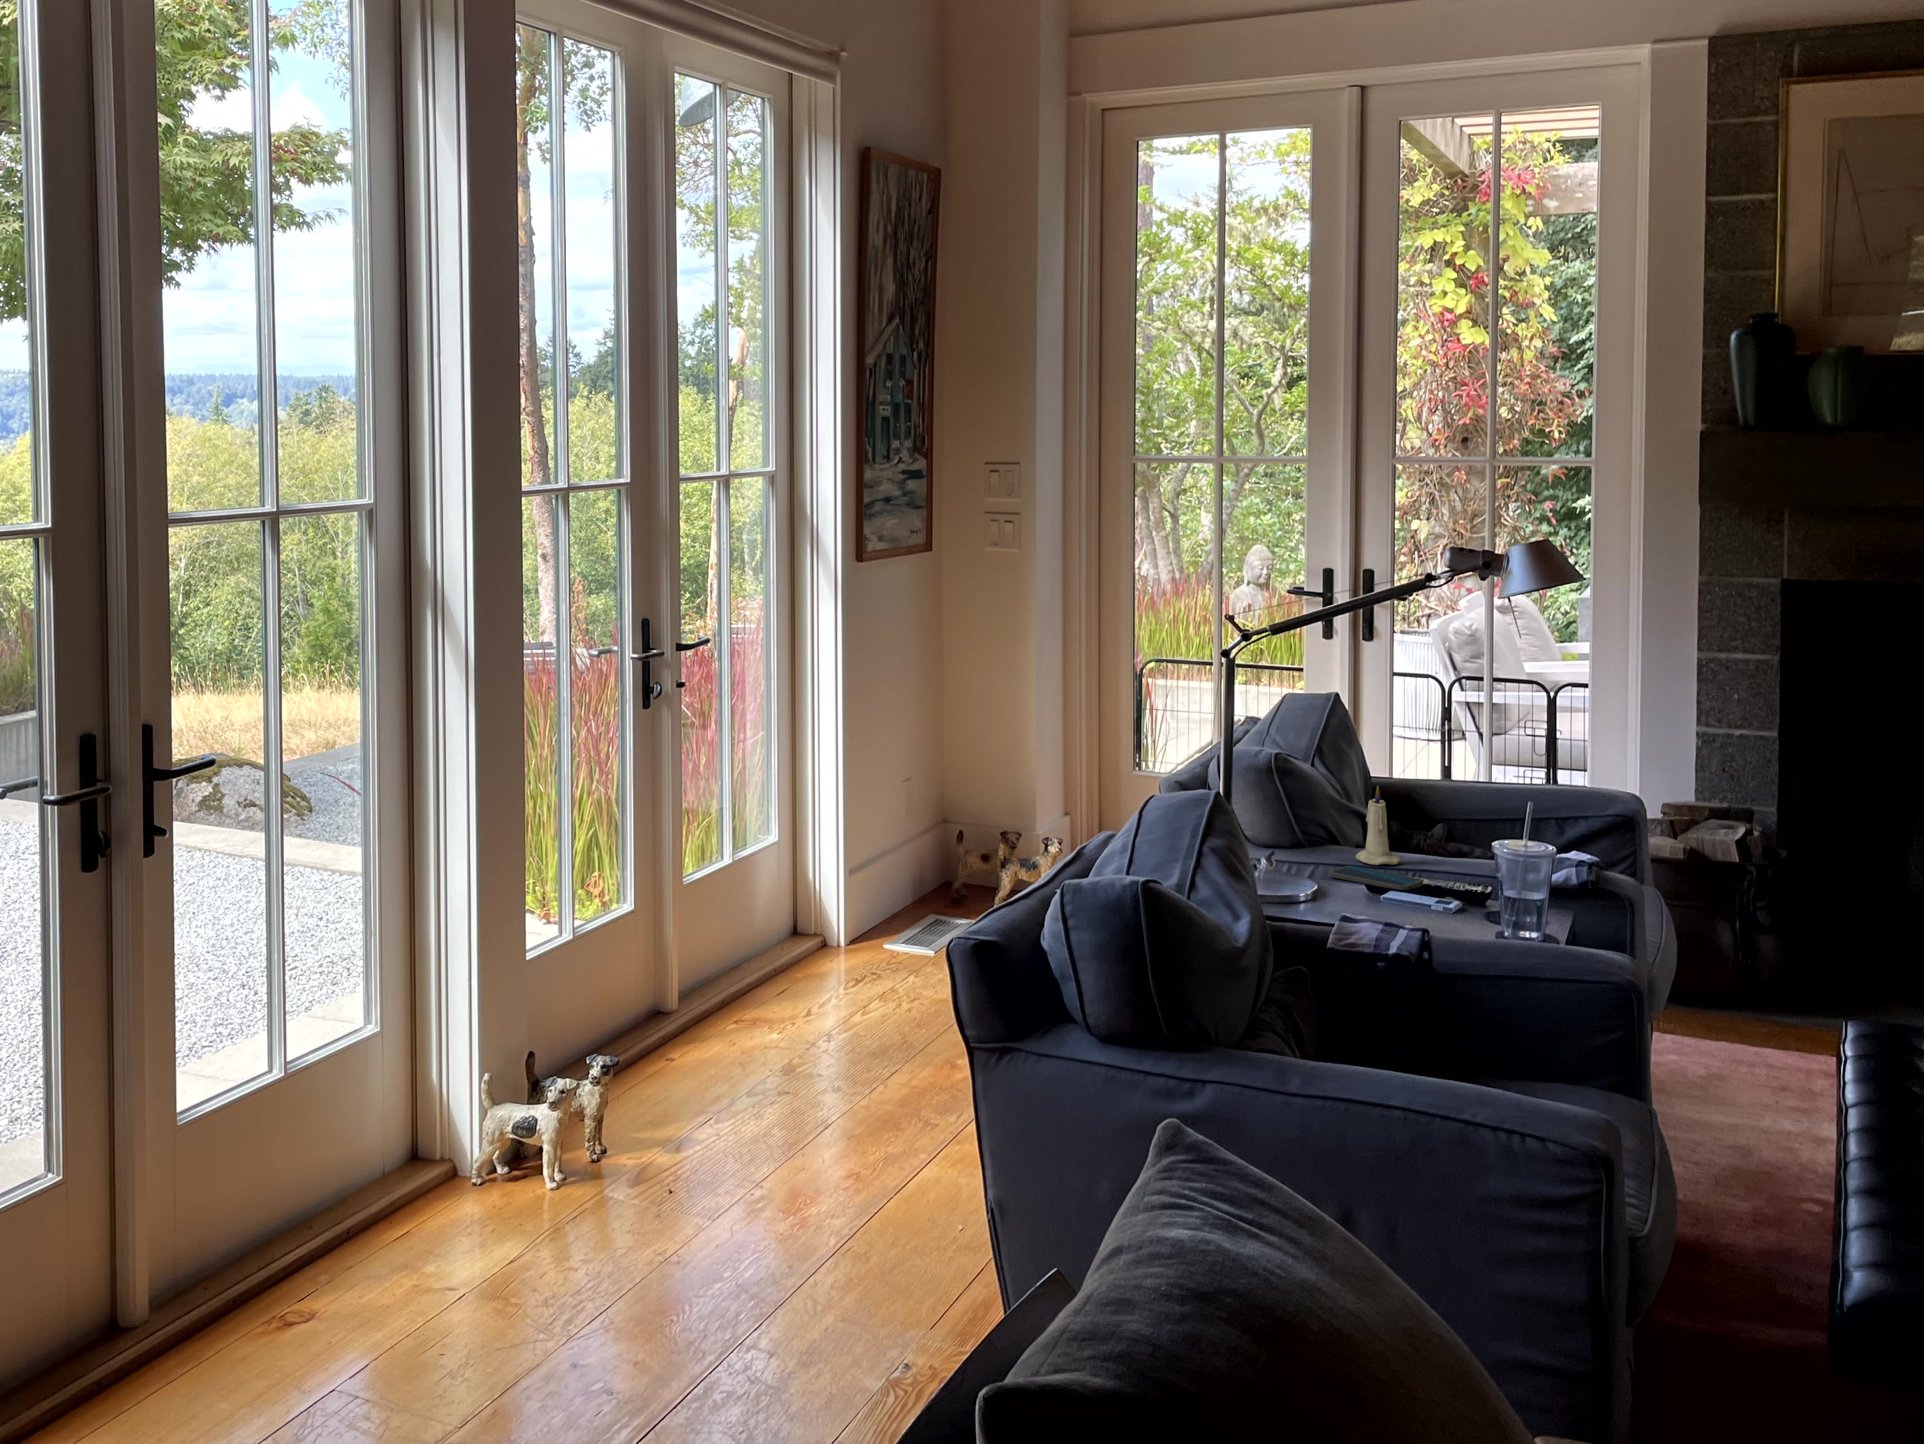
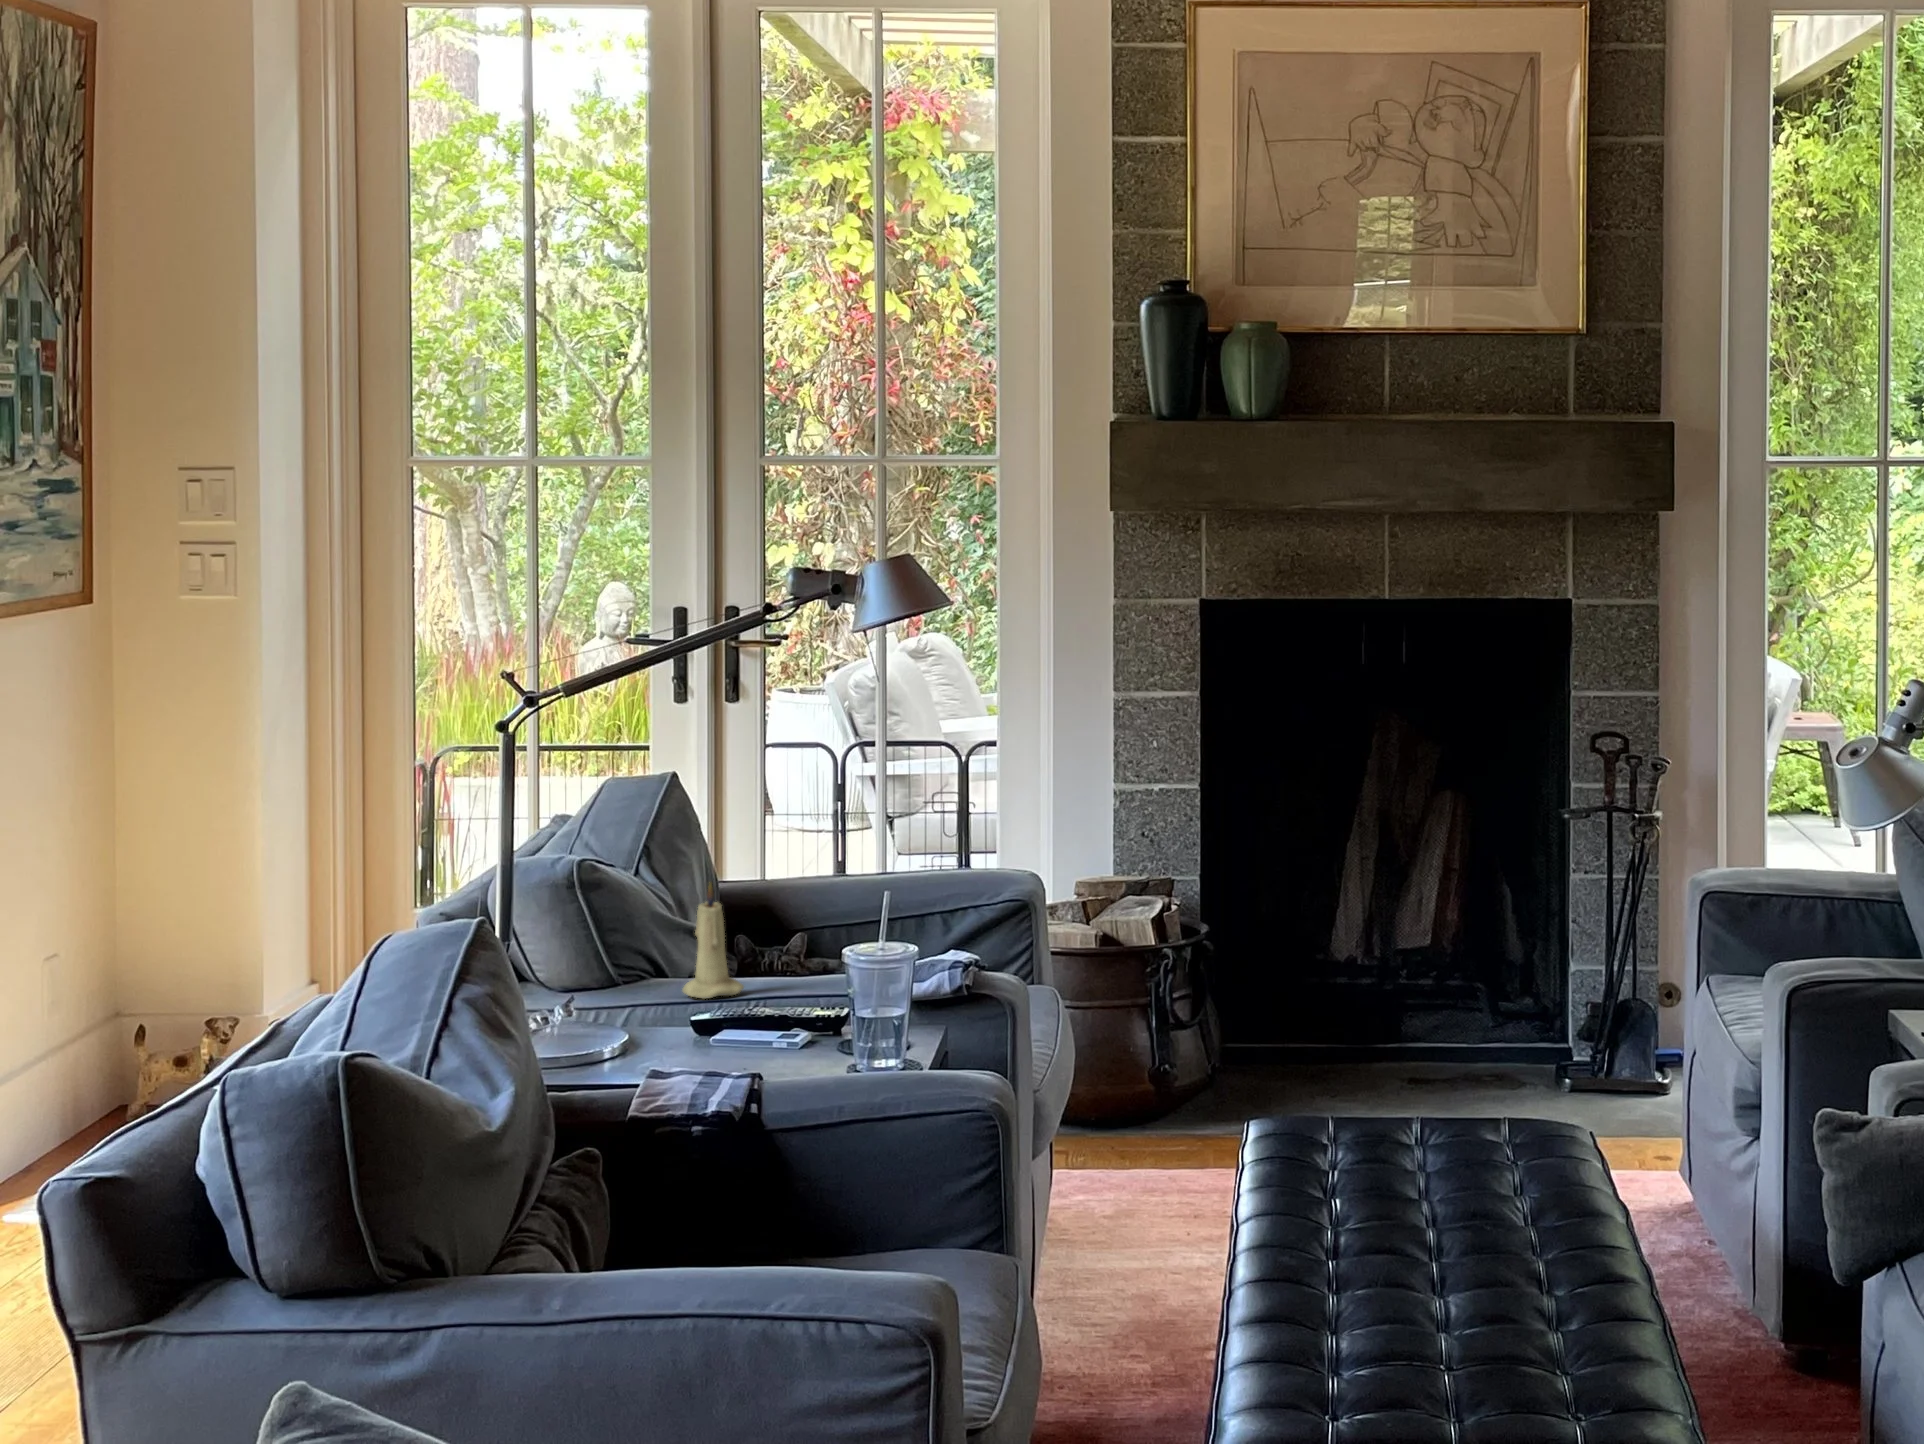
smartphone: present [1330,866,1423,890] -> none [629,1002,762,1028]

